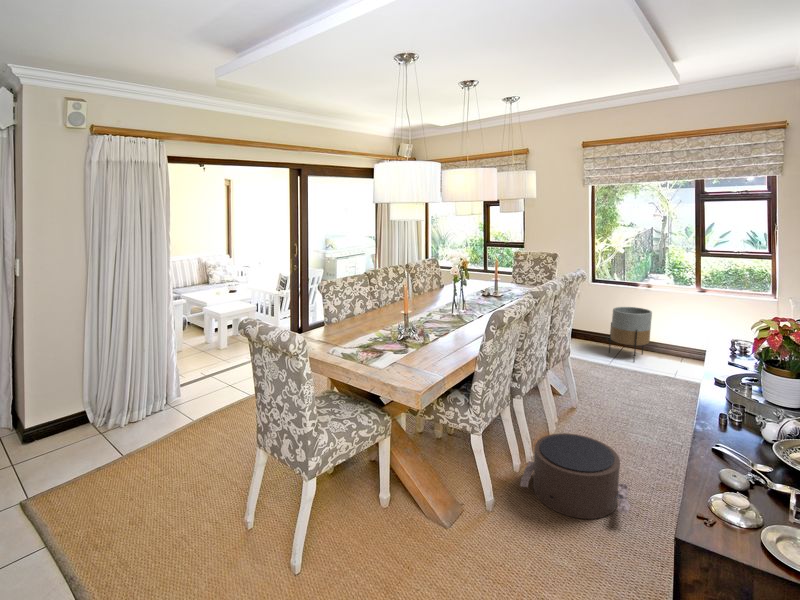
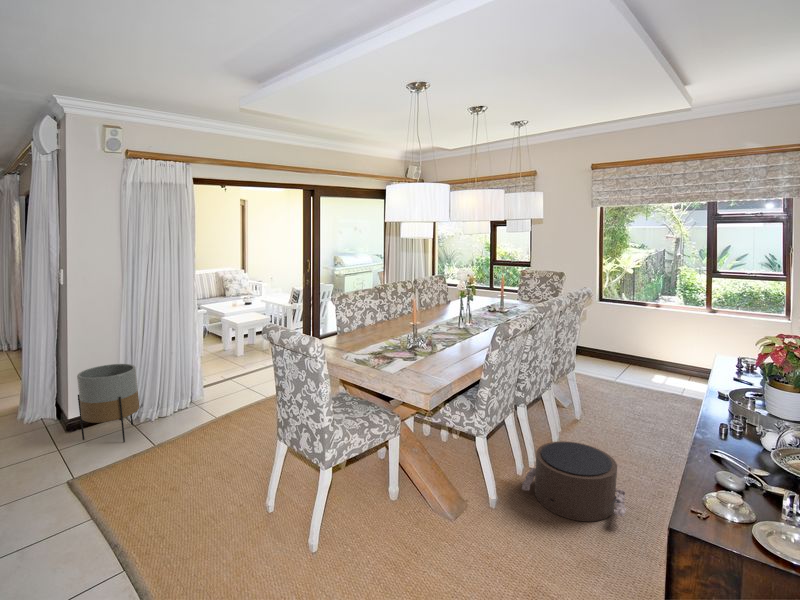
planter: present [609,307,652,362] -> present [77,364,140,442]

